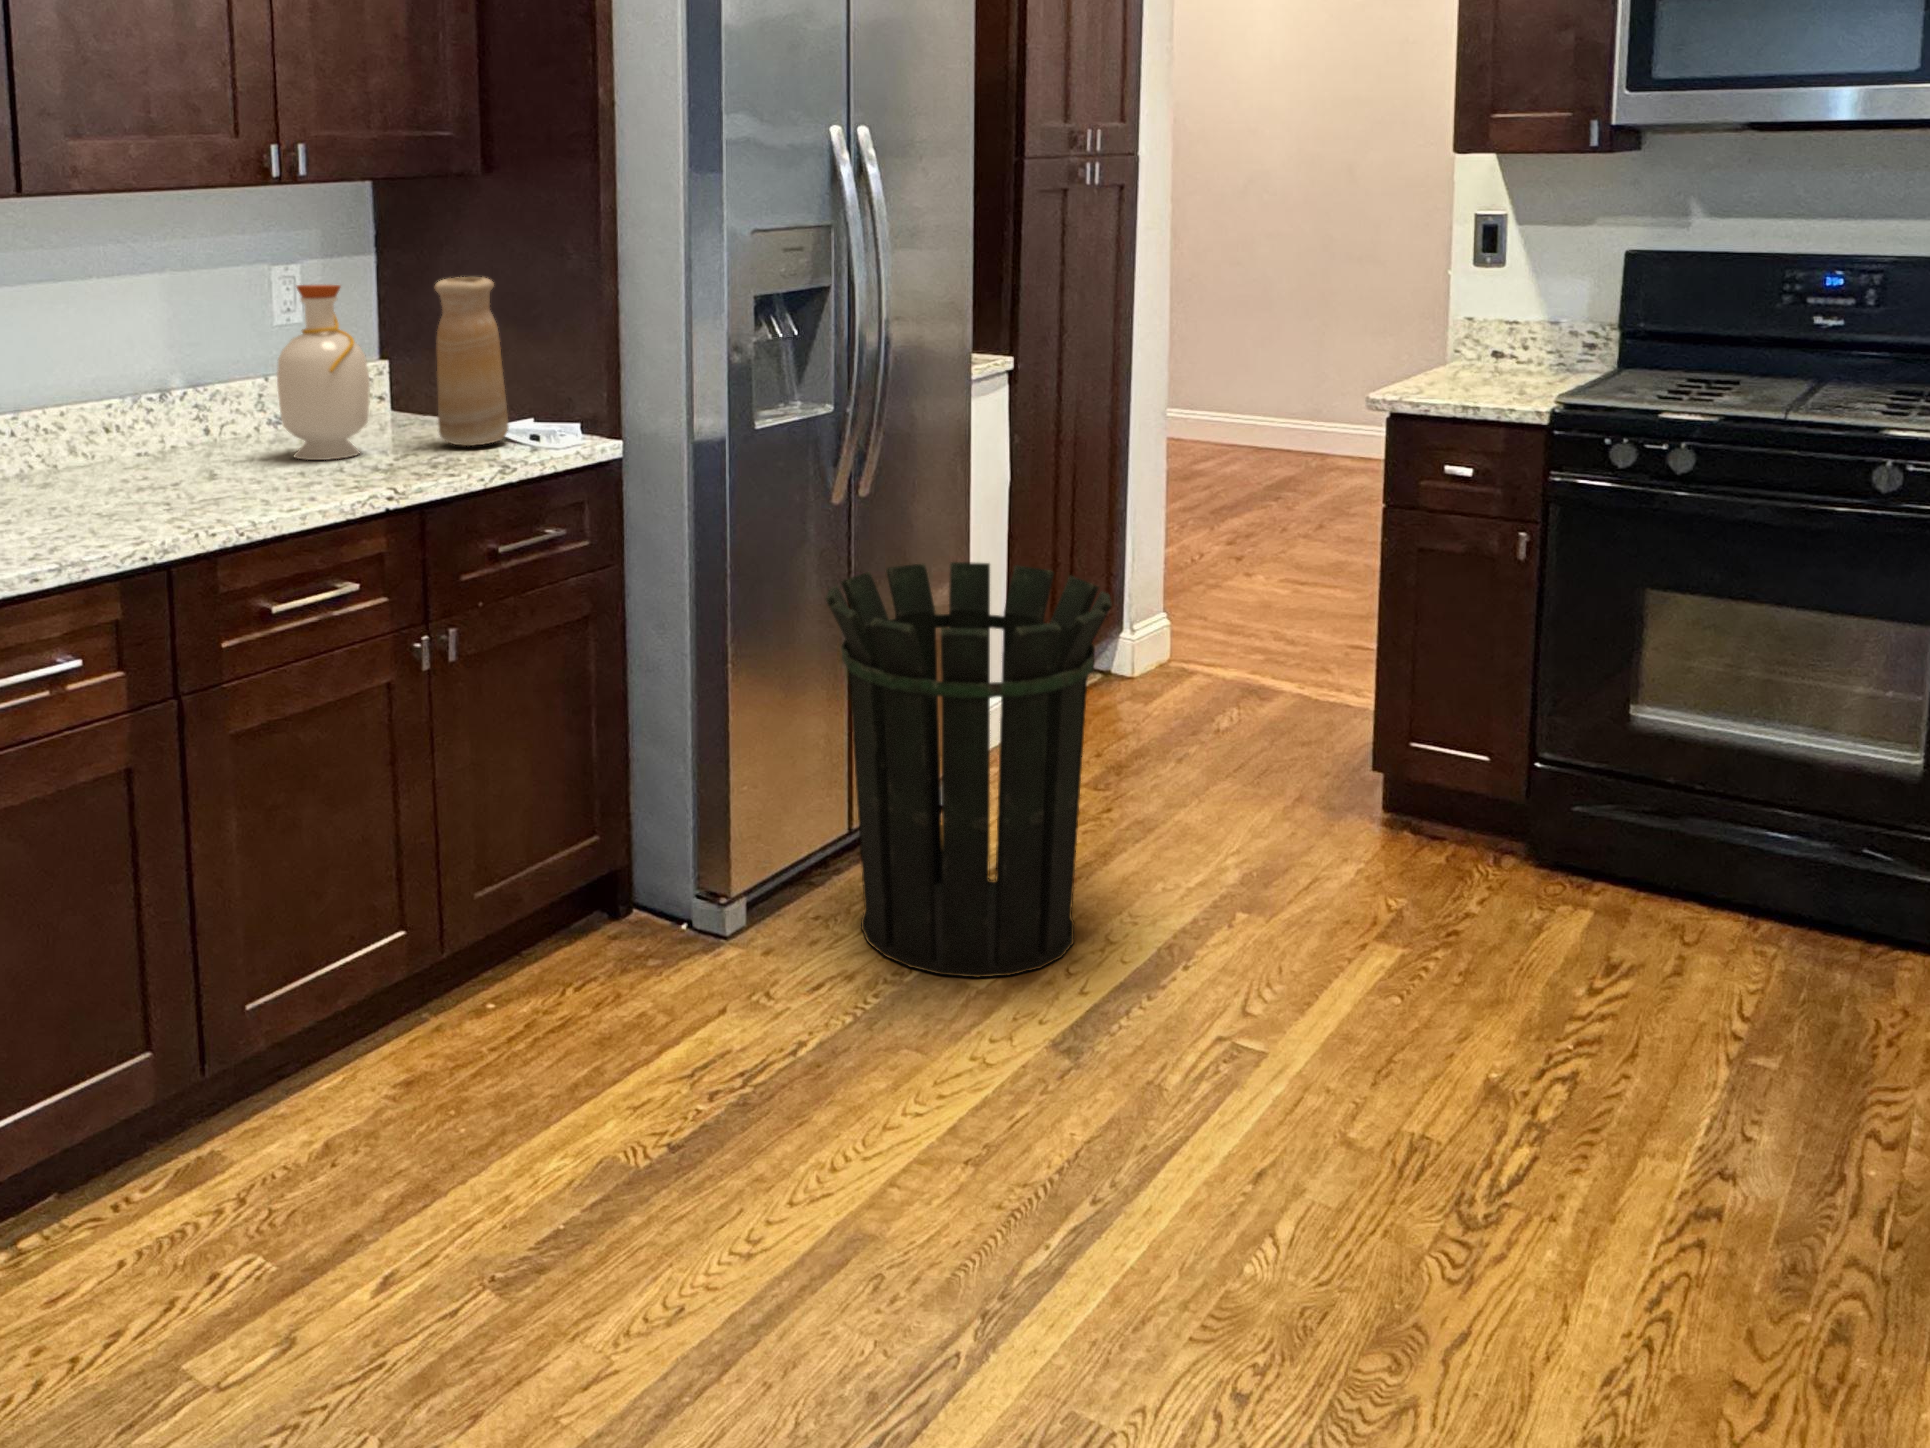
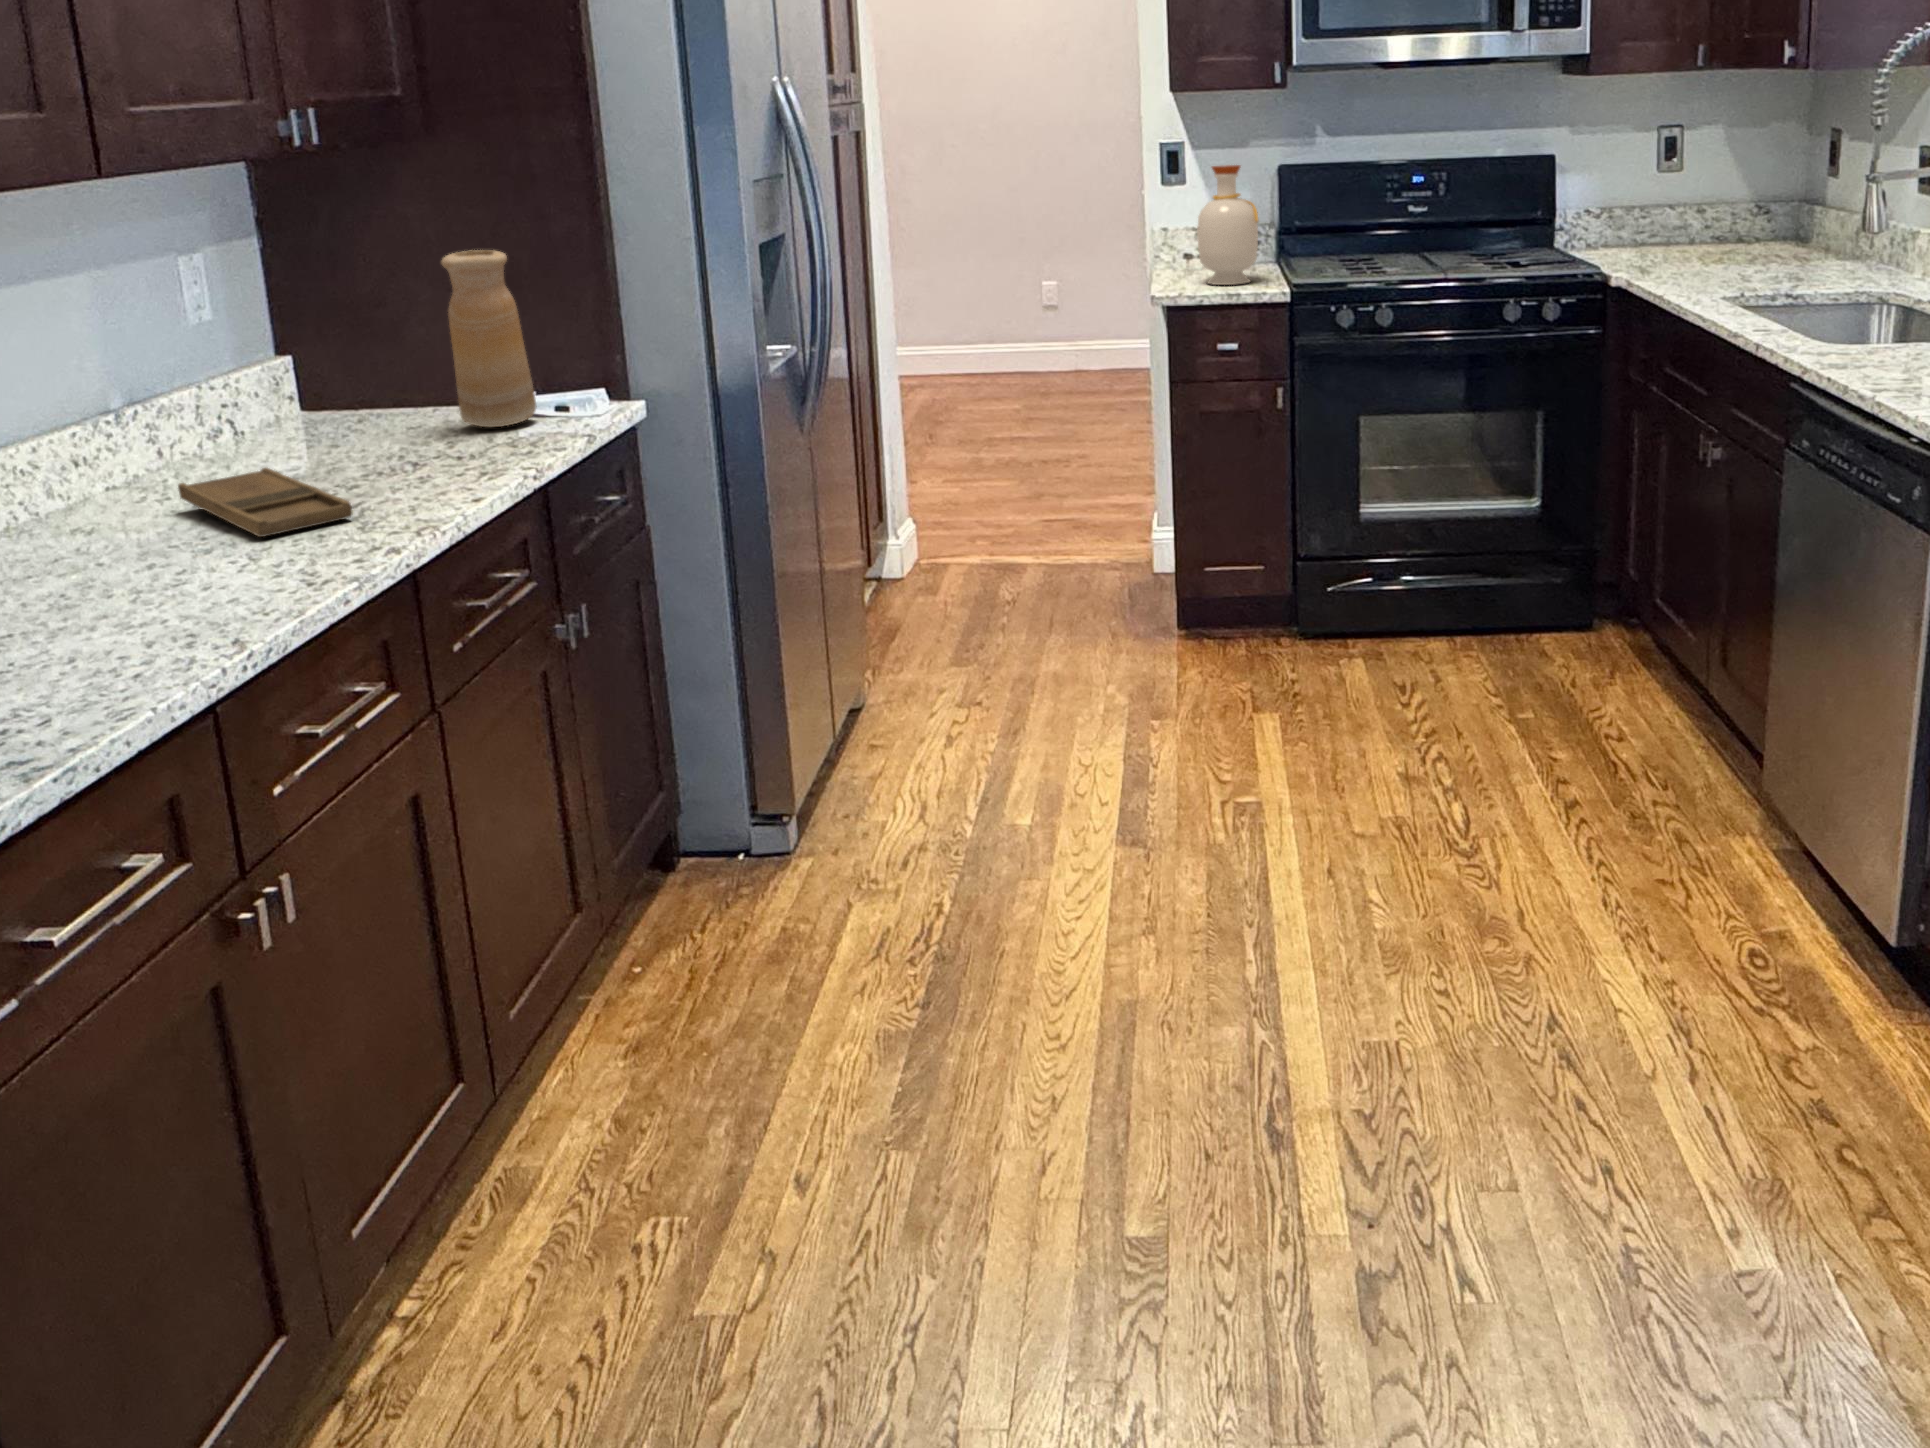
bottle: present [277,285,370,460] -> present [1197,165,1258,285]
tray: none [101,452,205,510] -> present [178,468,352,537]
waste bin: present [826,562,1112,977] -> none [829,471,1078,822]

